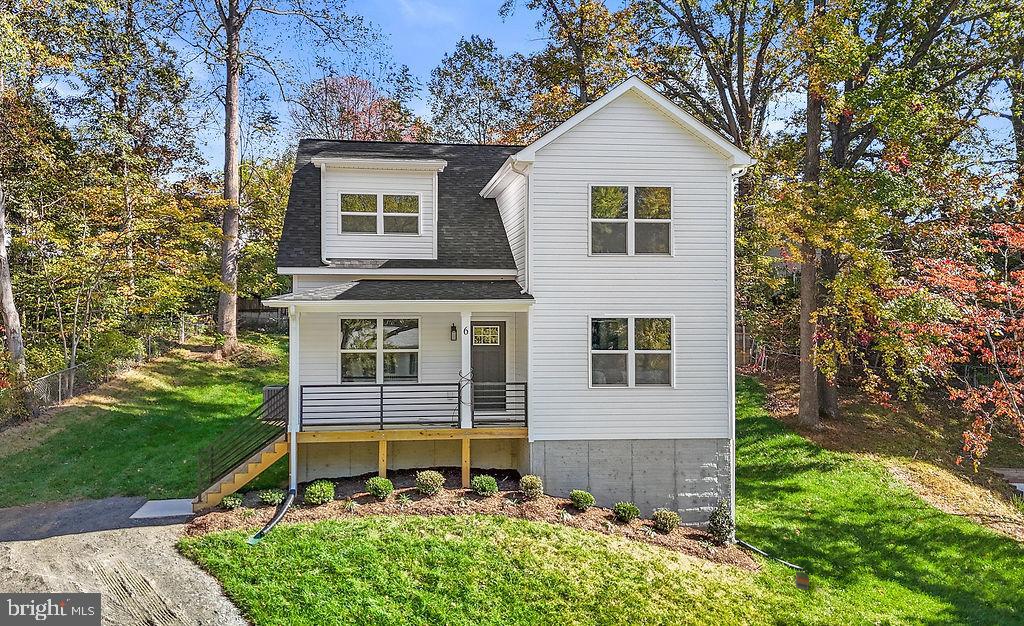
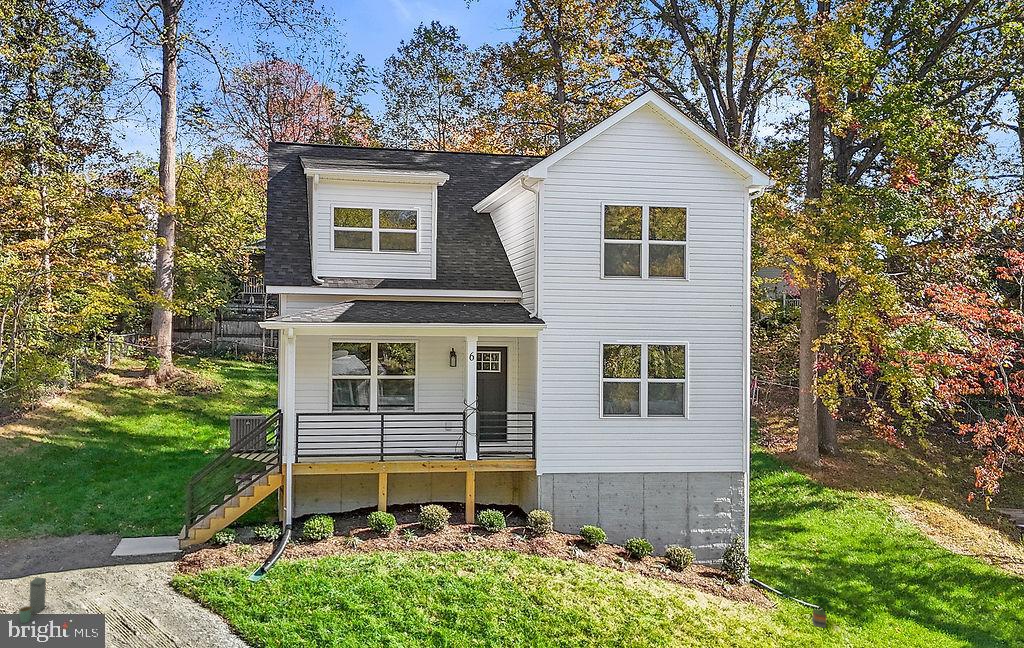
trash can: none [31,541,58,584] -> present [19,577,46,623]

